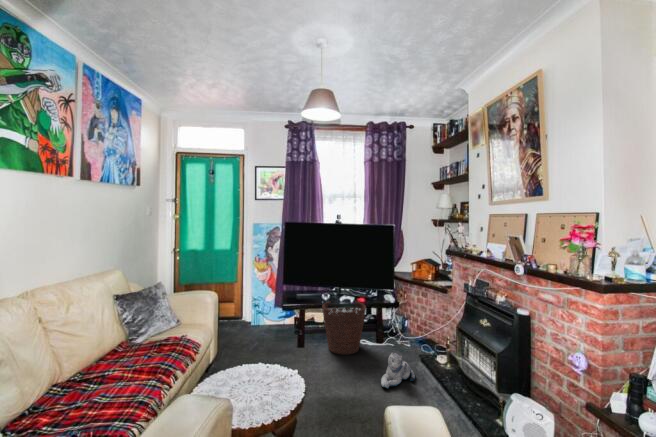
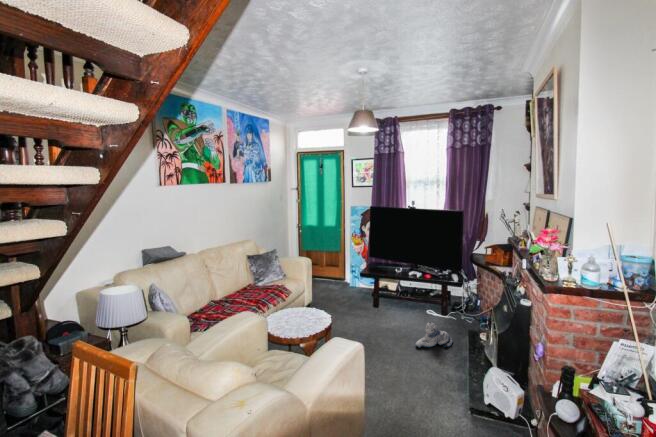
basket: present [322,302,366,354] -> none [390,275,429,320]

